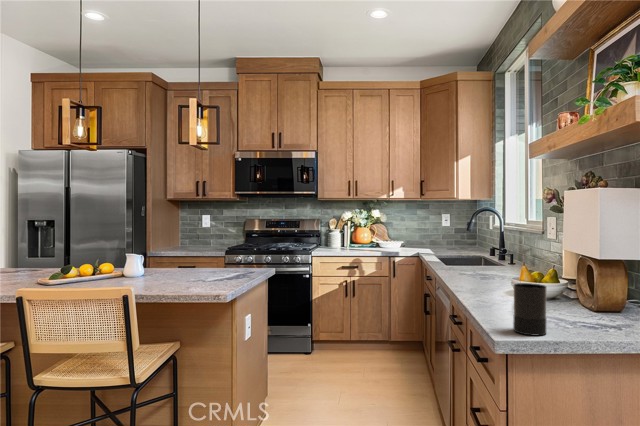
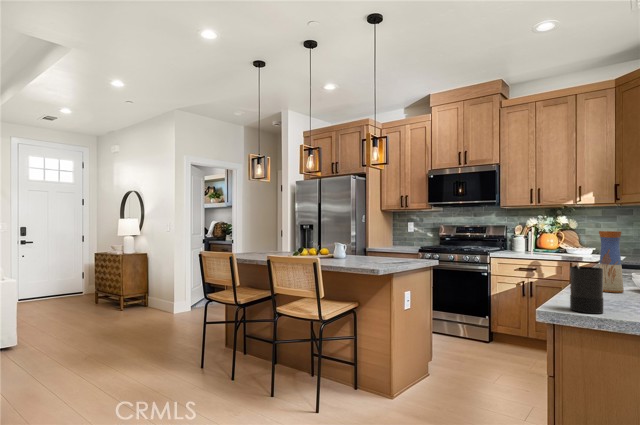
vase: none [485,237,508,300] -> present [599,231,624,293]

